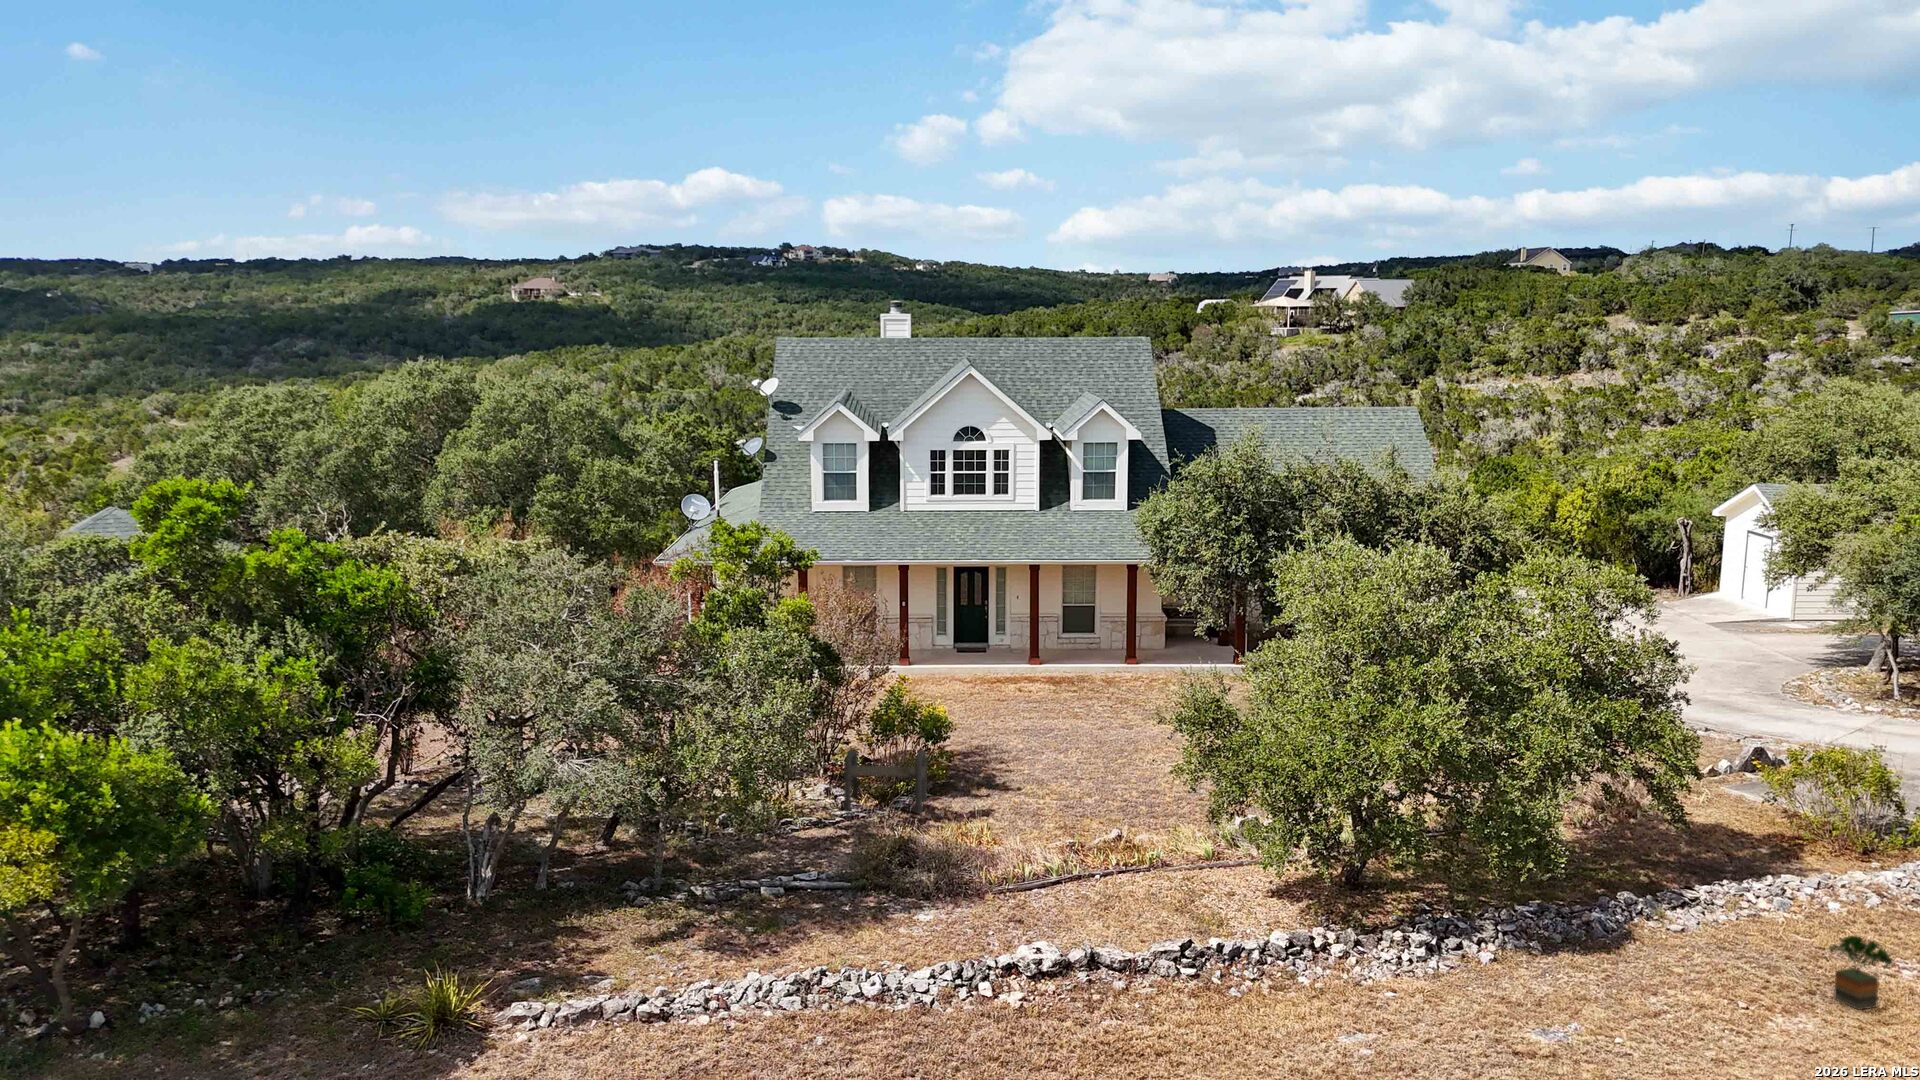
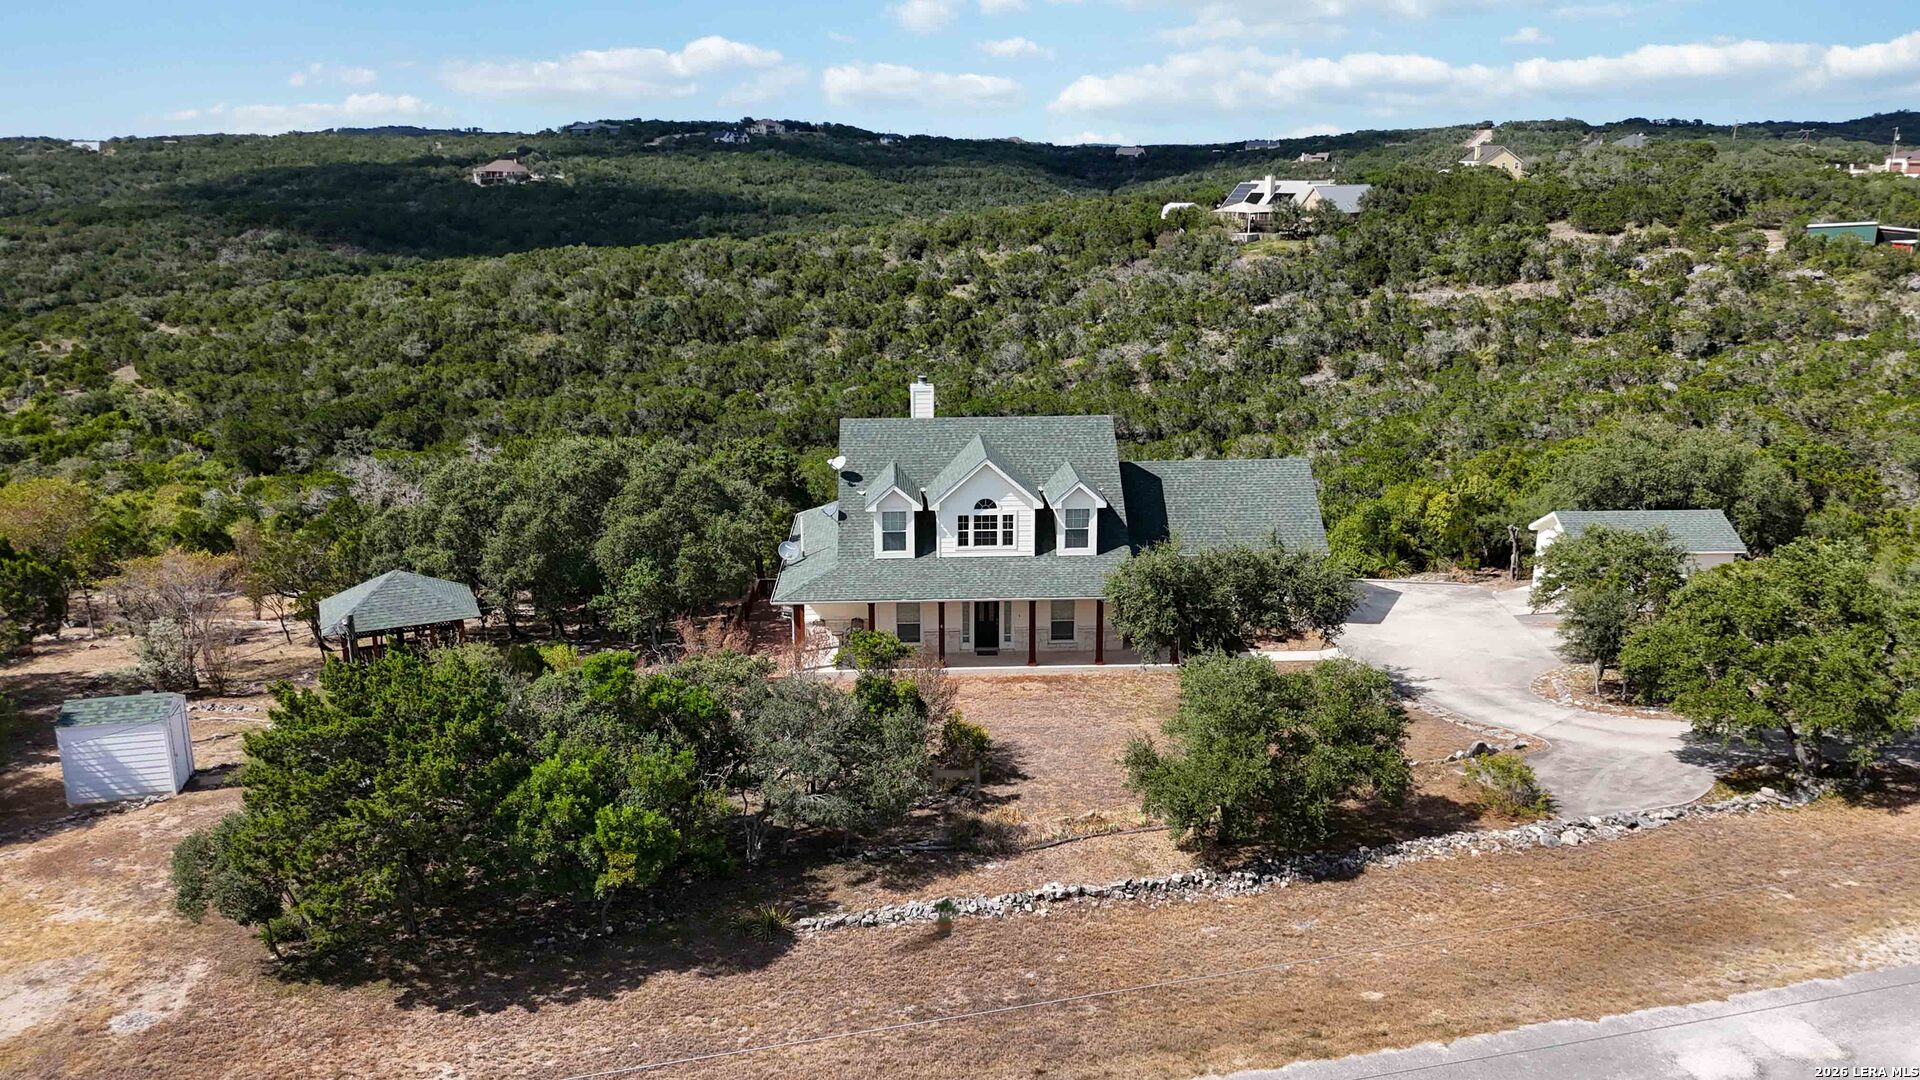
potted tree: present [1829,935,1893,1010] -> present [934,900,957,936]

